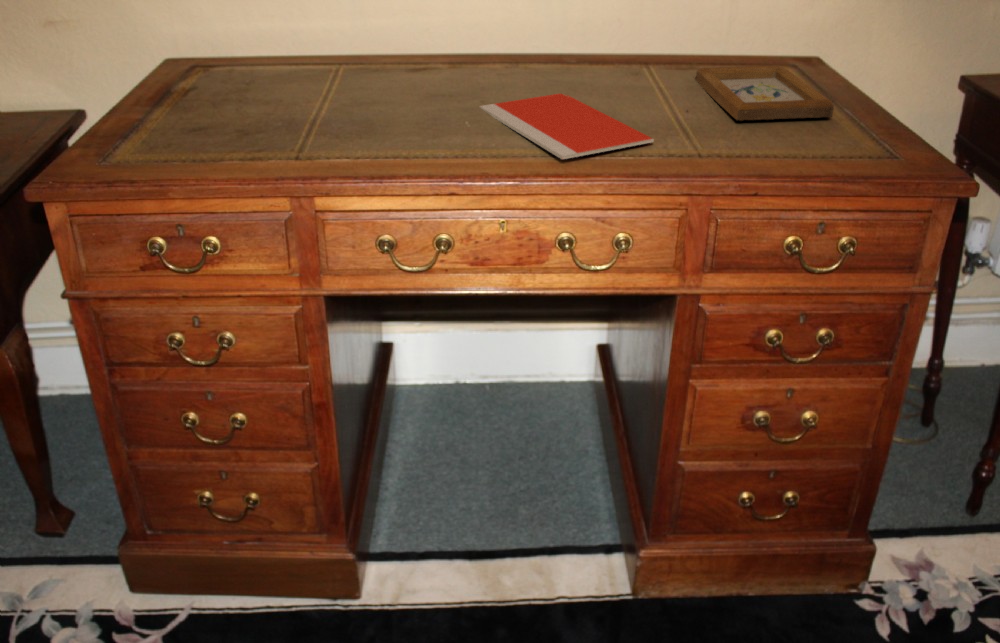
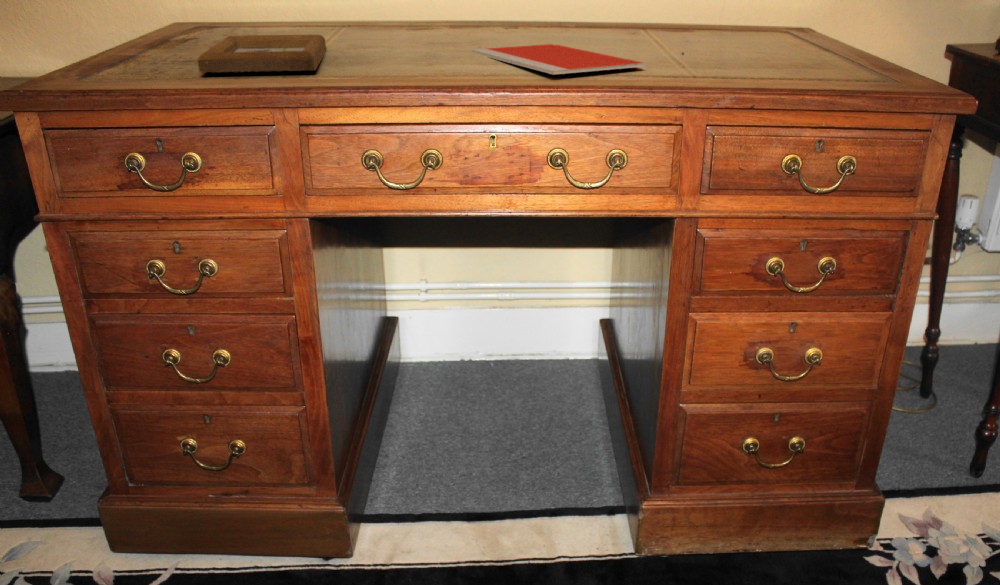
picture frame: present [696,66,834,121] -> present [198,35,326,73]

